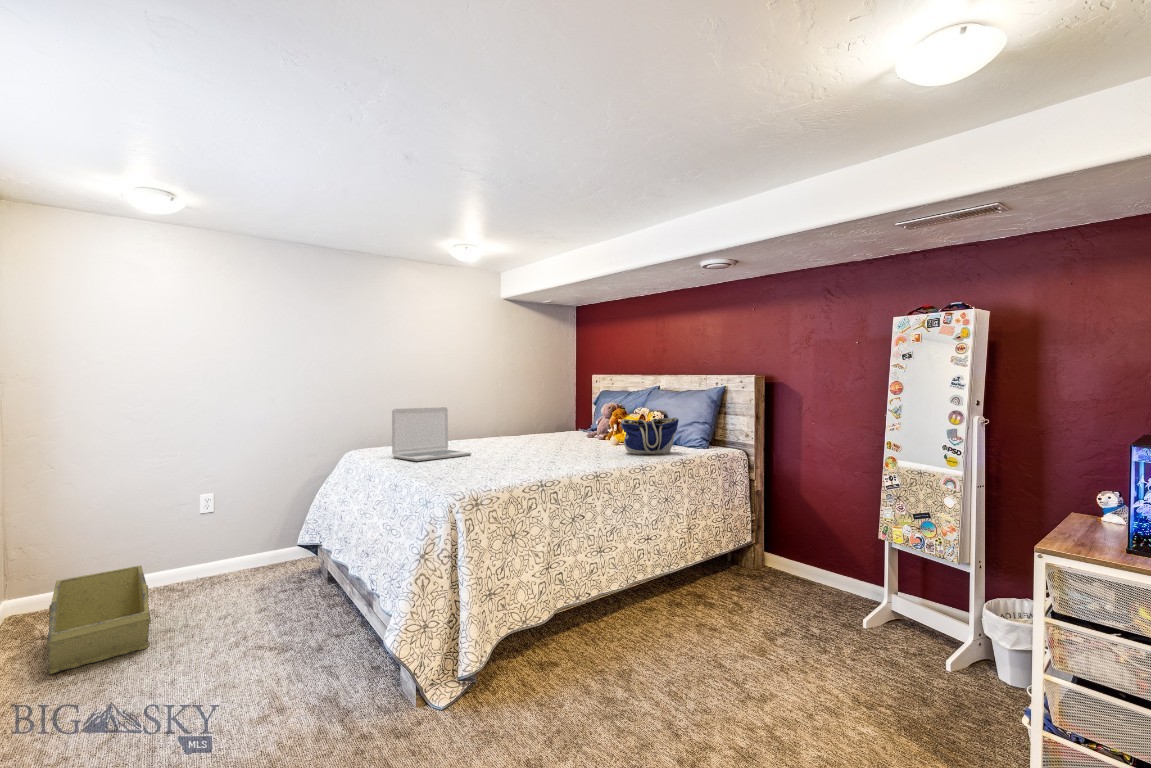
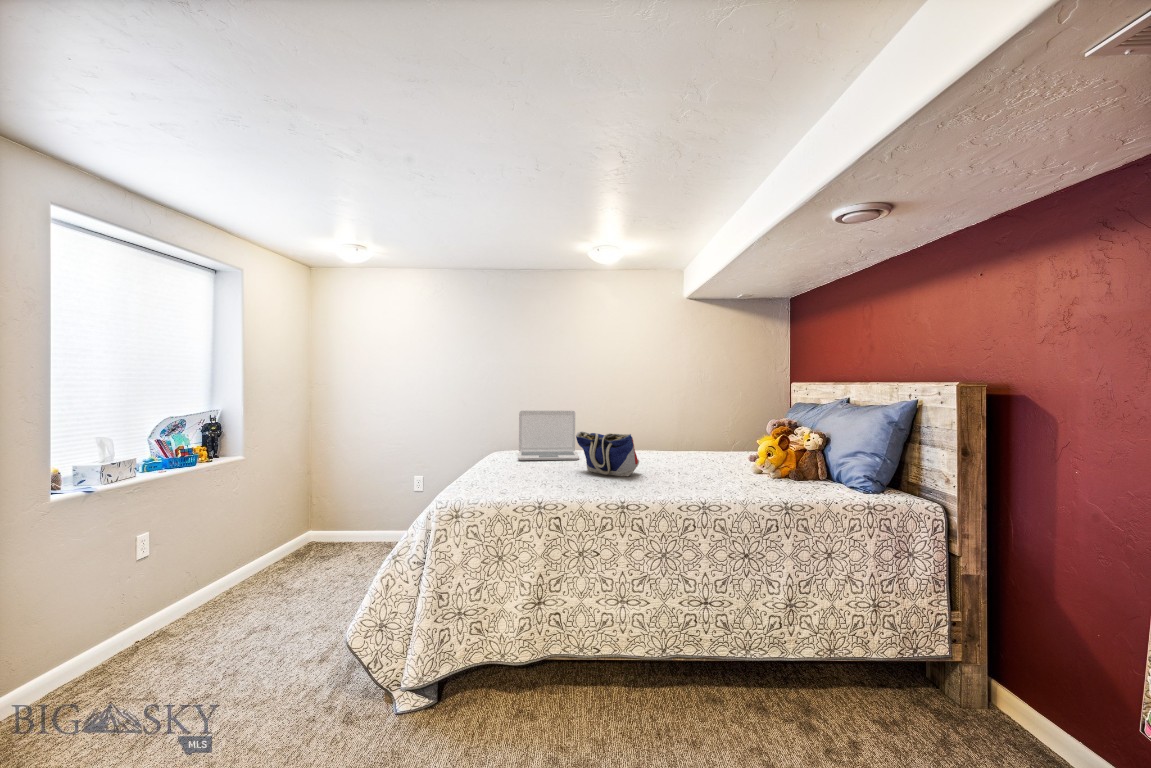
tote bag: present [620,417,679,454] -> present [576,432,639,476]
storage bin: present [46,565,151,674] -> none [296,509,380,568]

